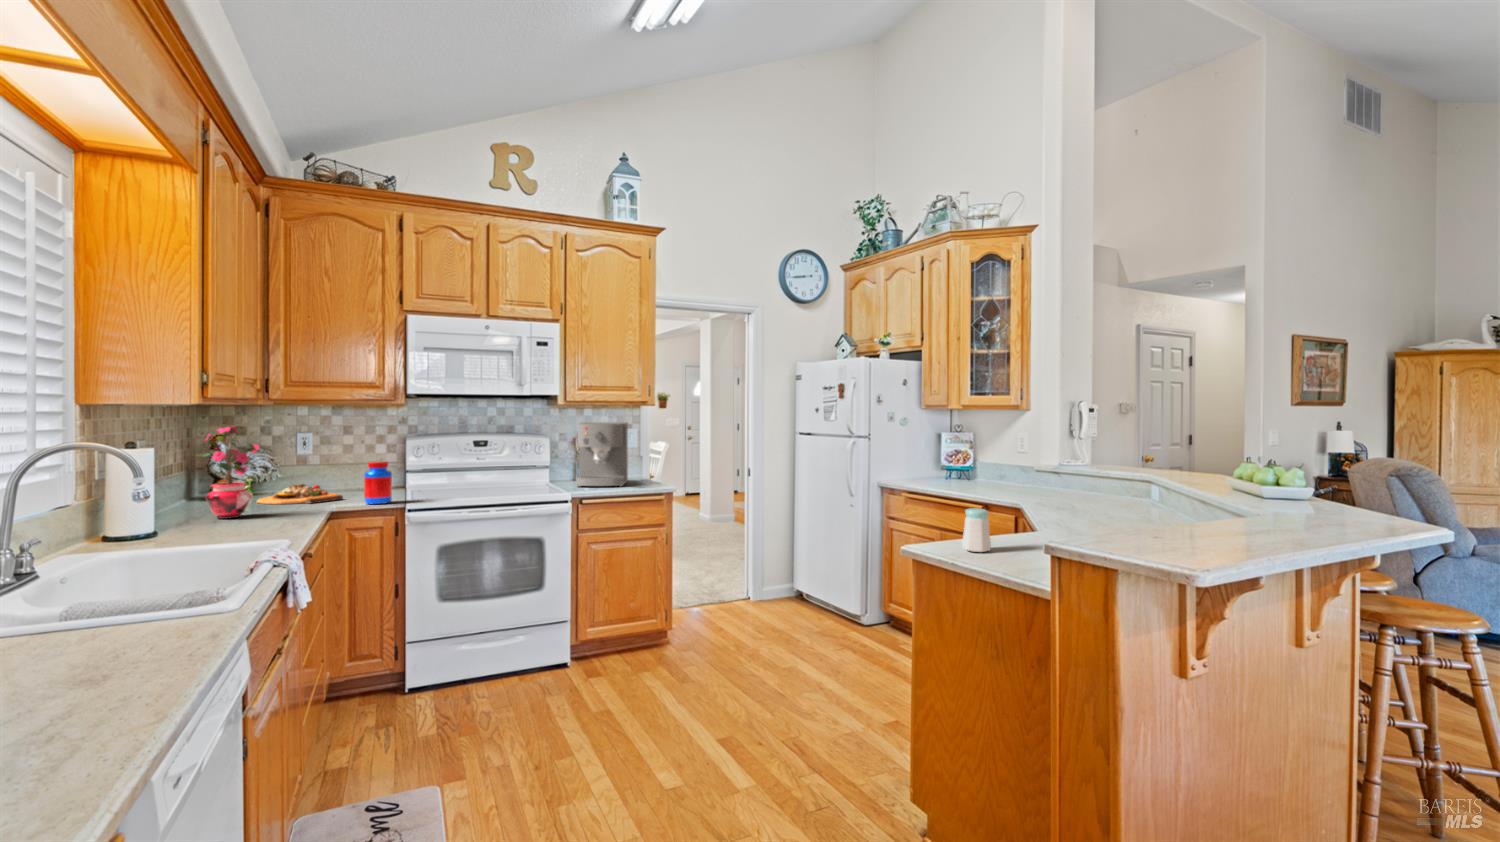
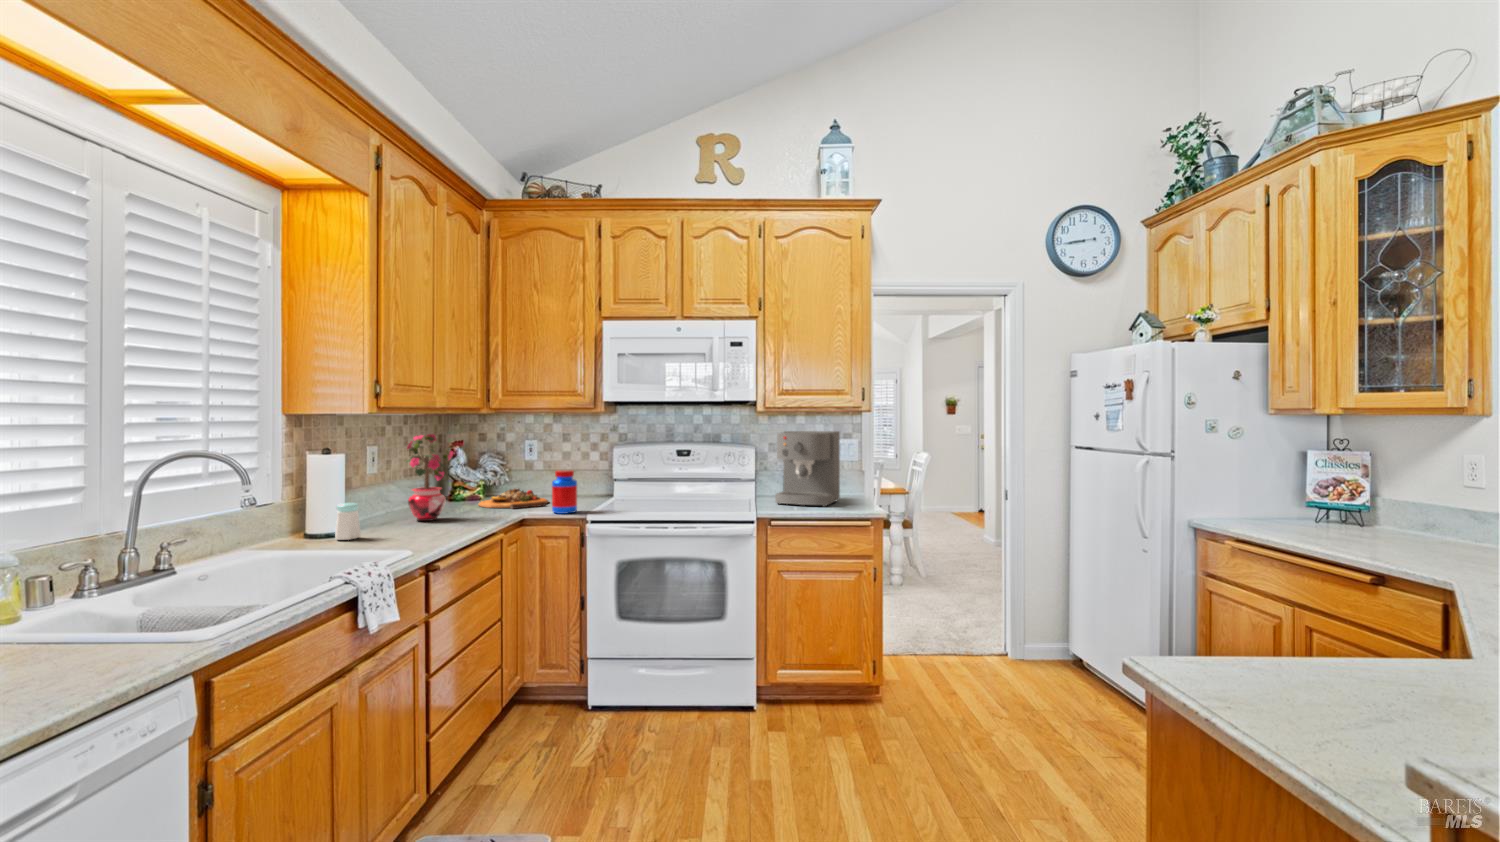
salt shaker: present [962,508,991,552] -> present [335,503,360,540]

